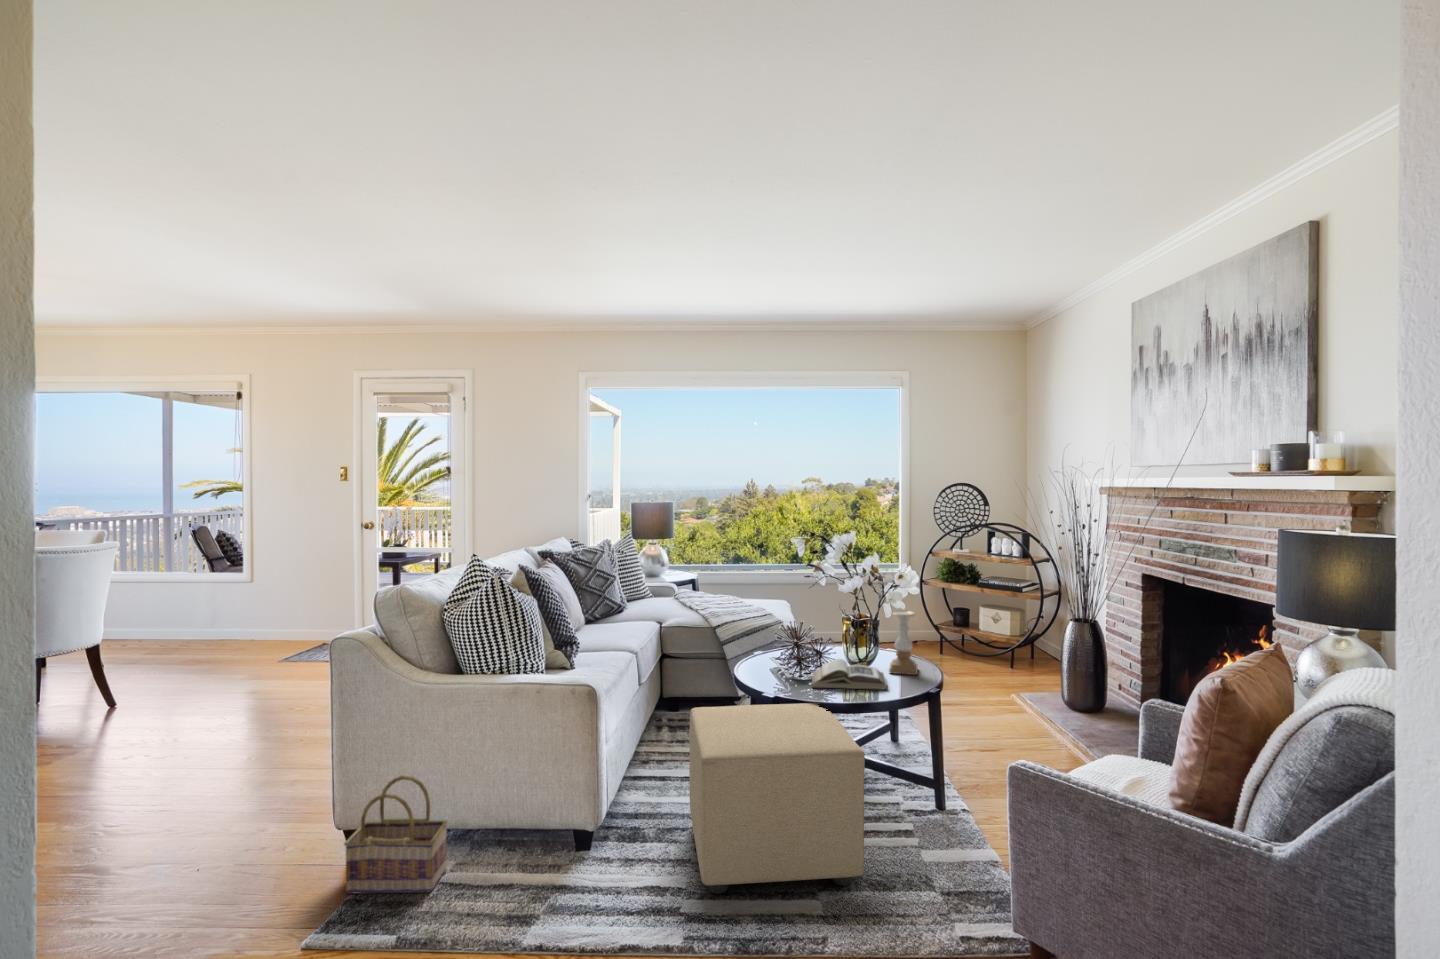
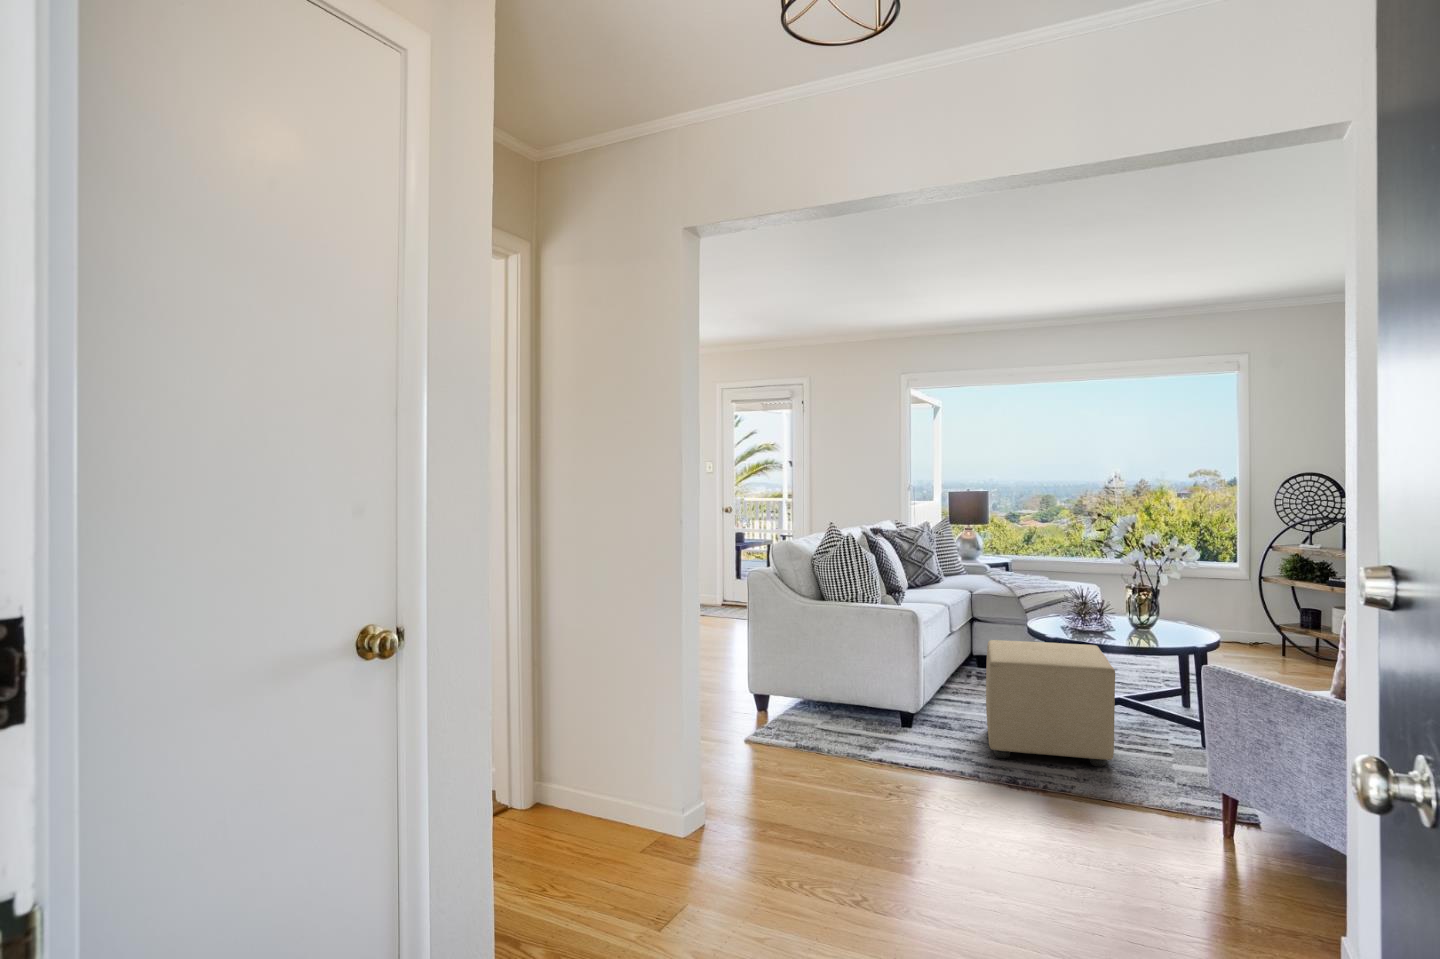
candle holder: present [889,610,917,675] -> none [1166,582,1194,636]
book: present [812,659,887,689] -> none [1091,617,1158,641]
basket: present [344,776,448,894] -> none [756,662,817,735]

